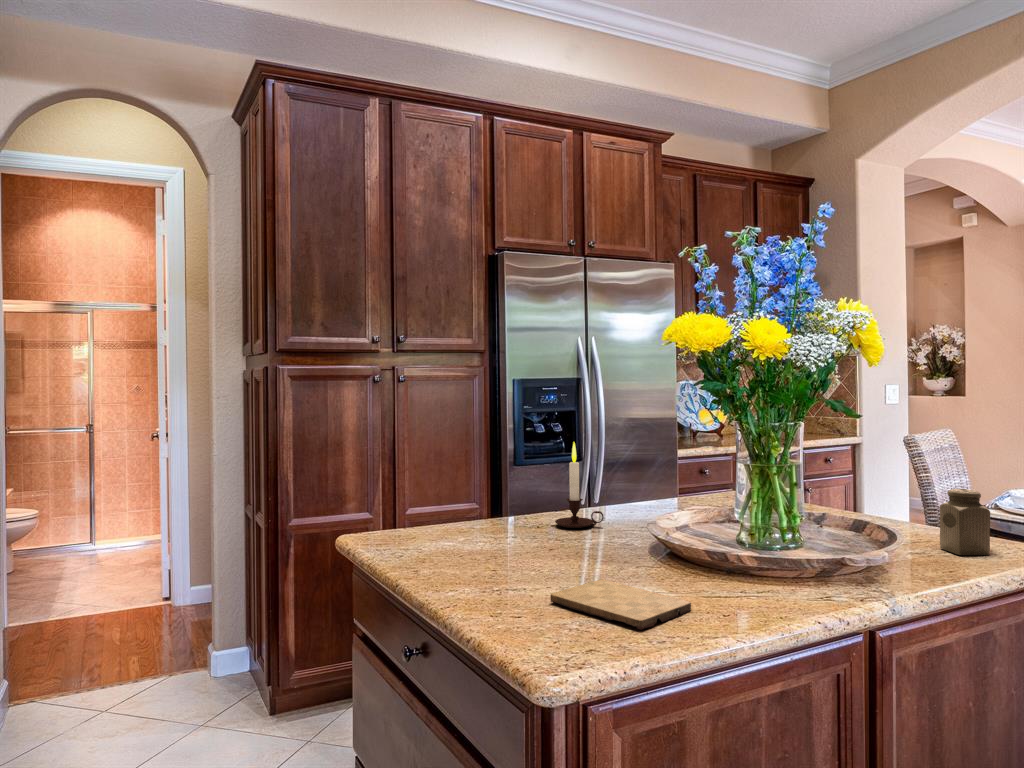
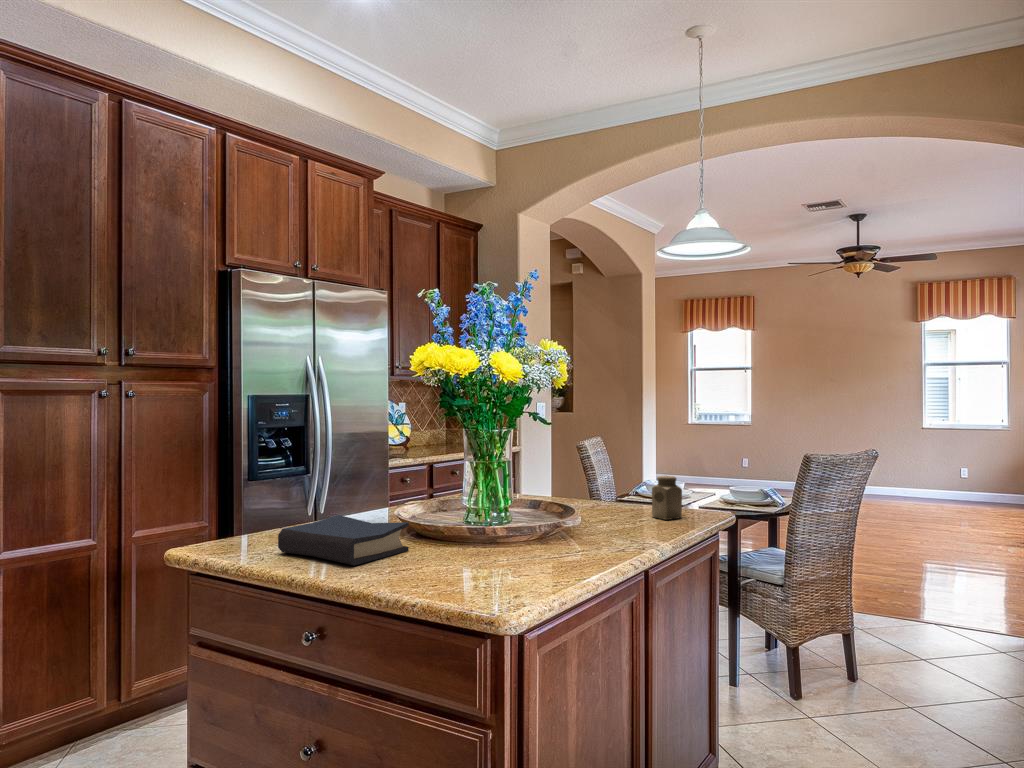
candle: present [555,442,604,528] -> none [371,452,414,526]
hardback book: none [422,511,556,573] -> present [278,515,409,566]
cutting board: present [551,579,691,629] -> none [445,557,546,583]

